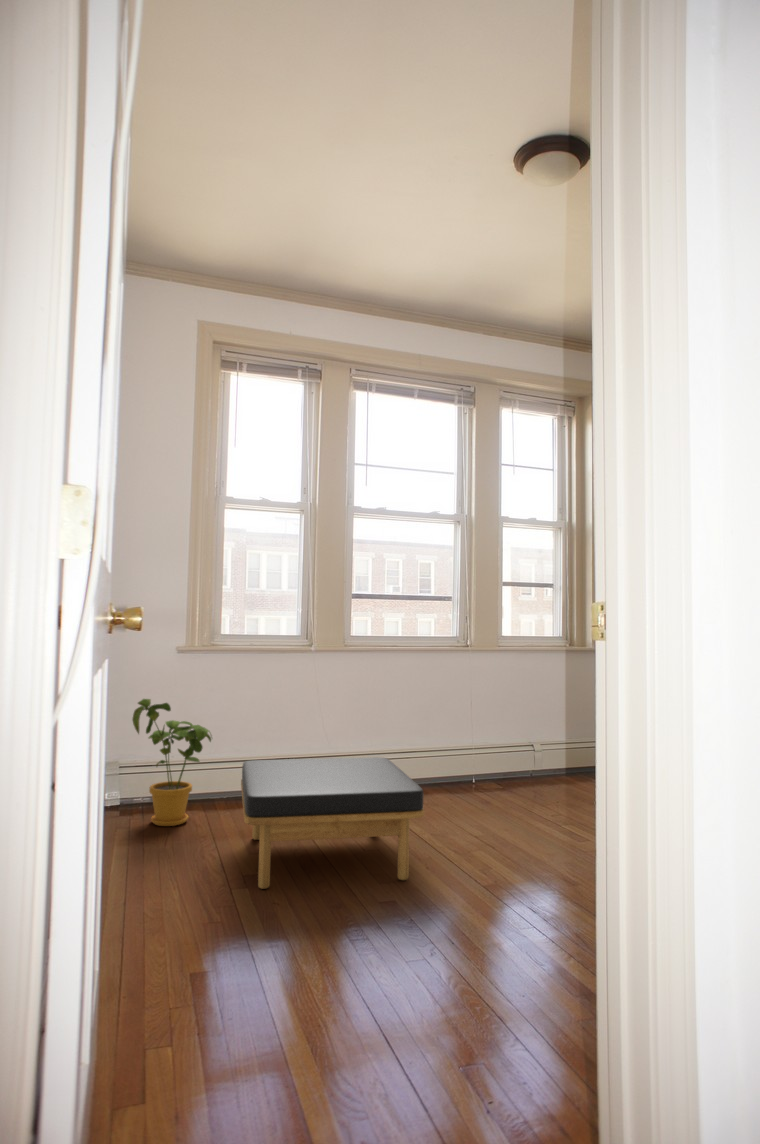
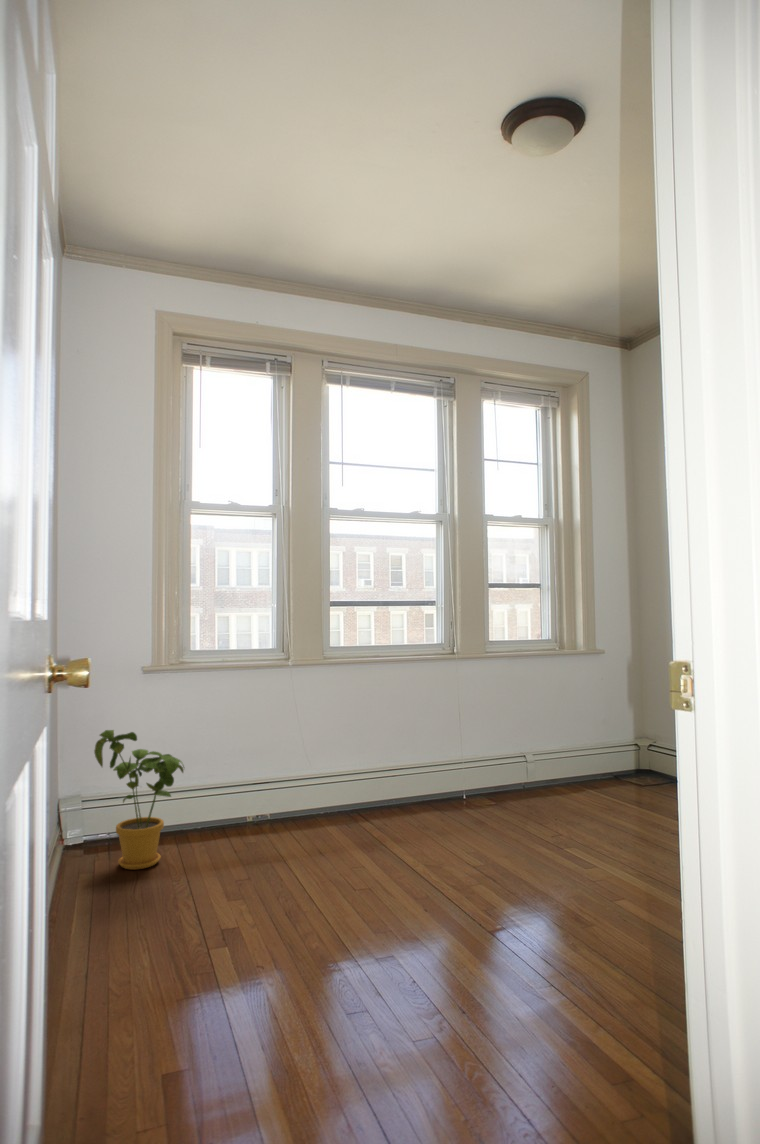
ottoman: present [241,757,424,889] -> none [218,783,426,949]

